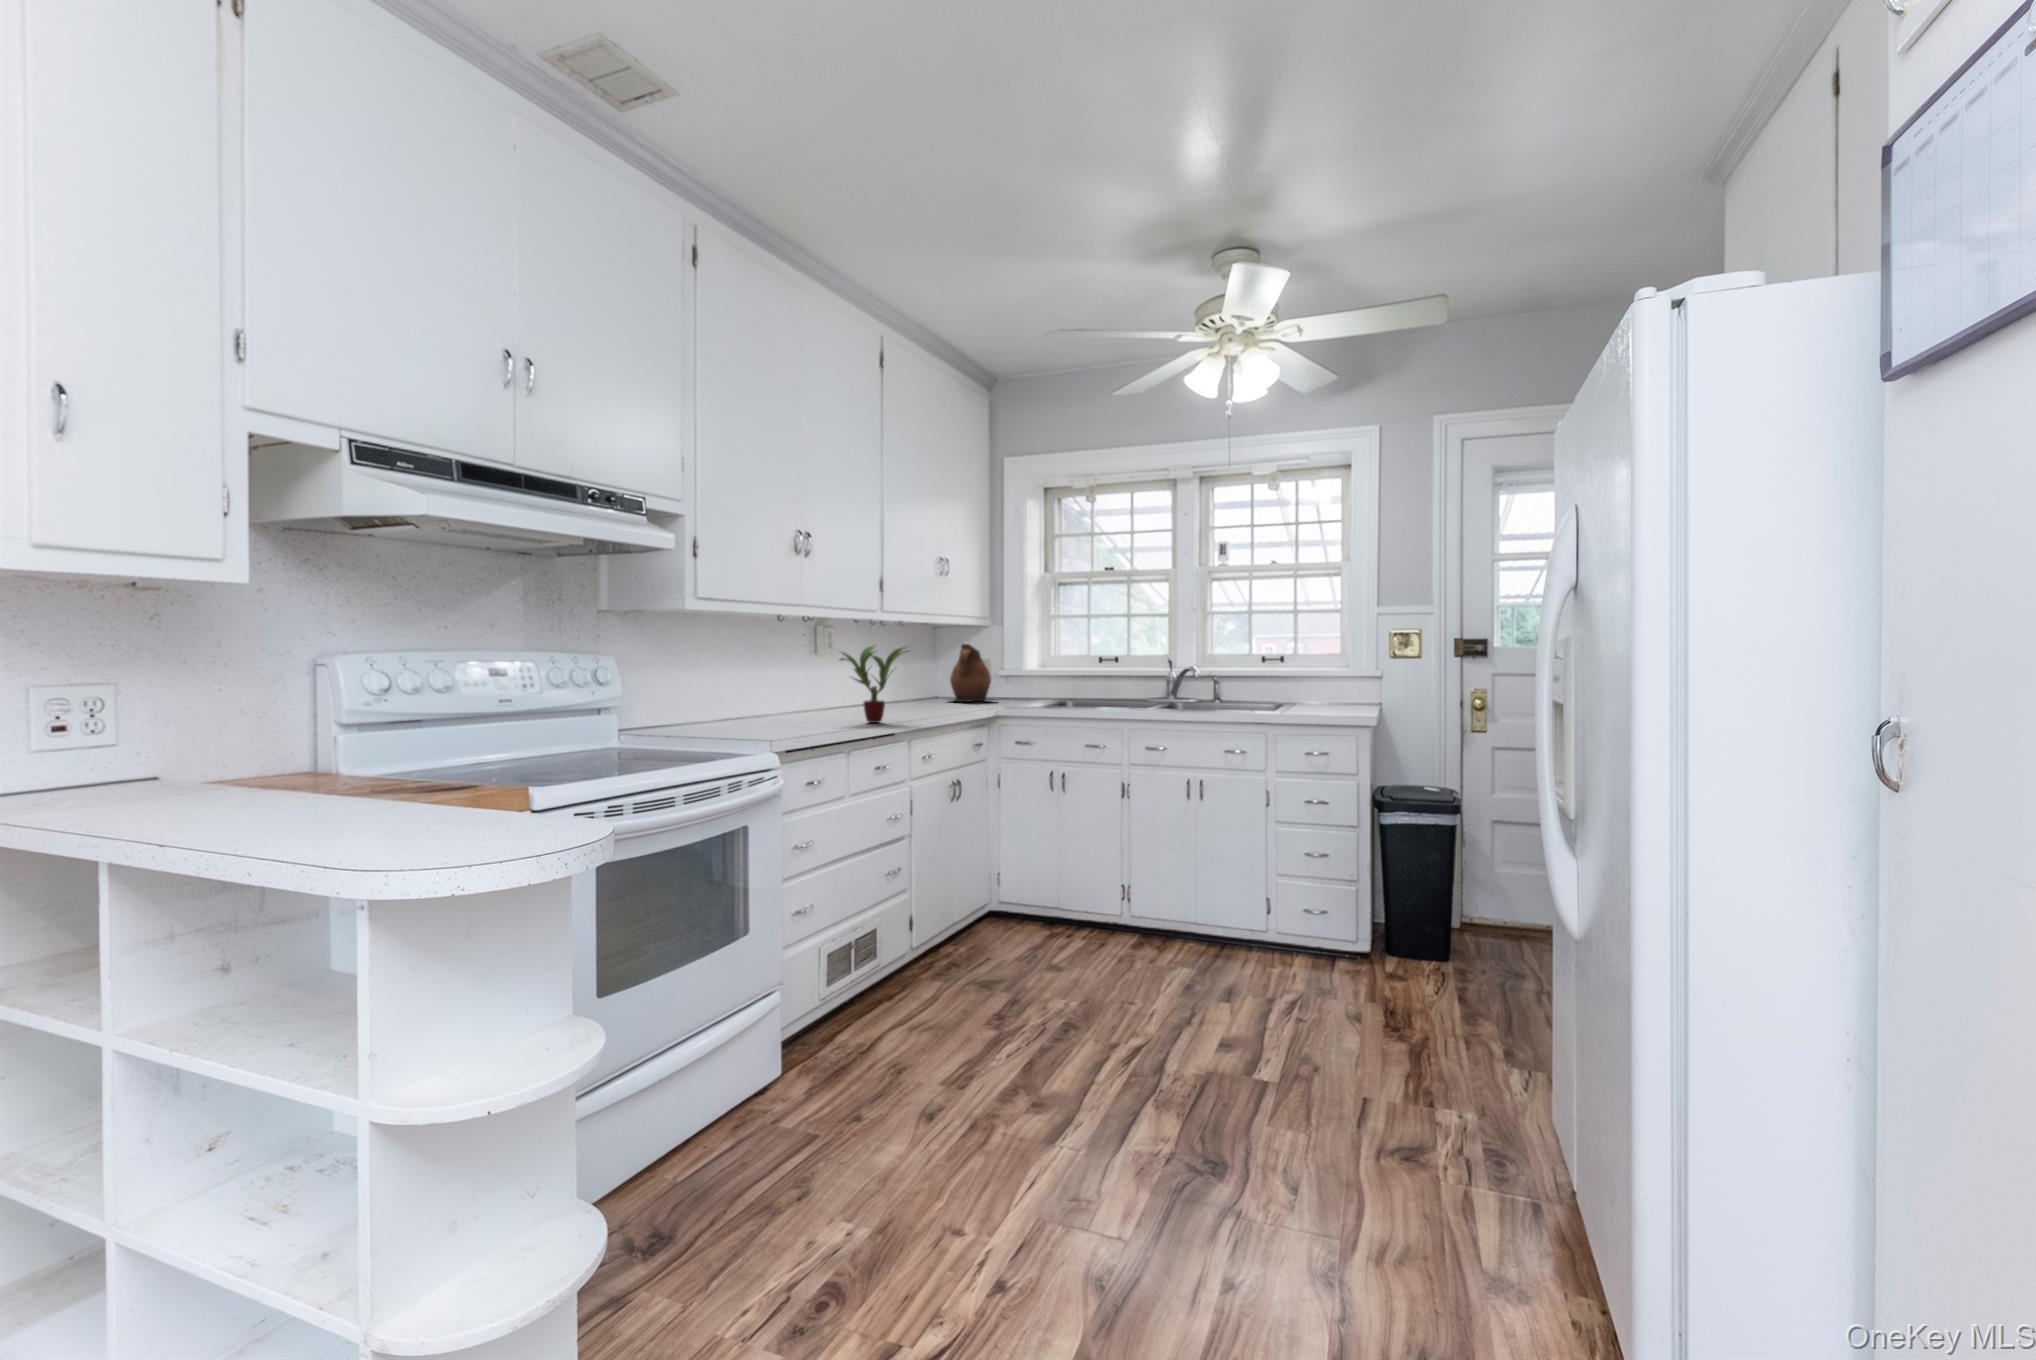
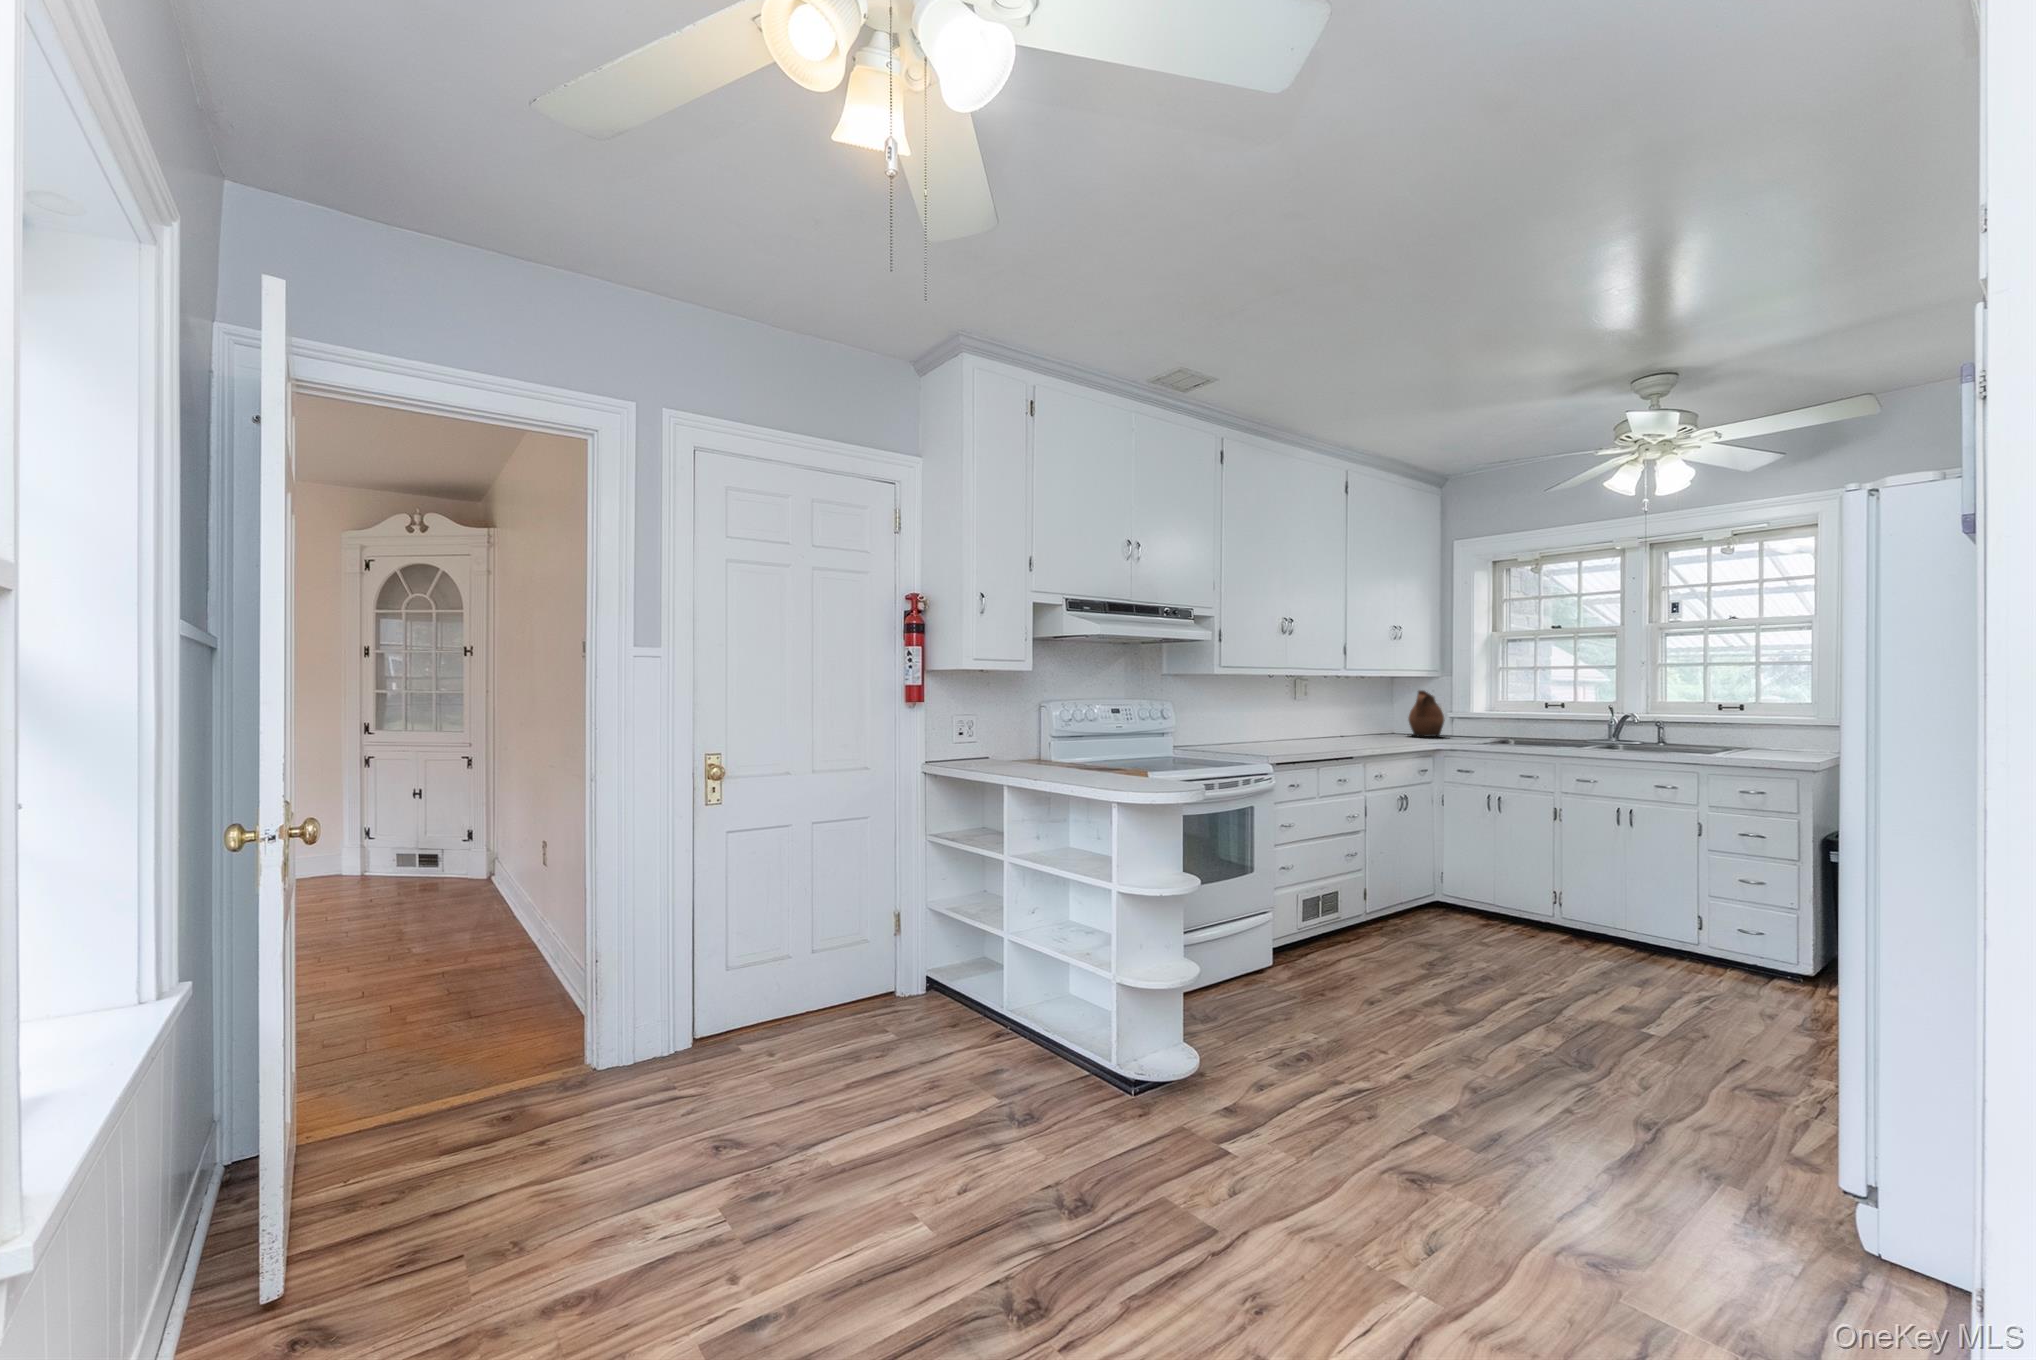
potted plant: present [840,646,906,723] -> none [1314,693,1370,749]

